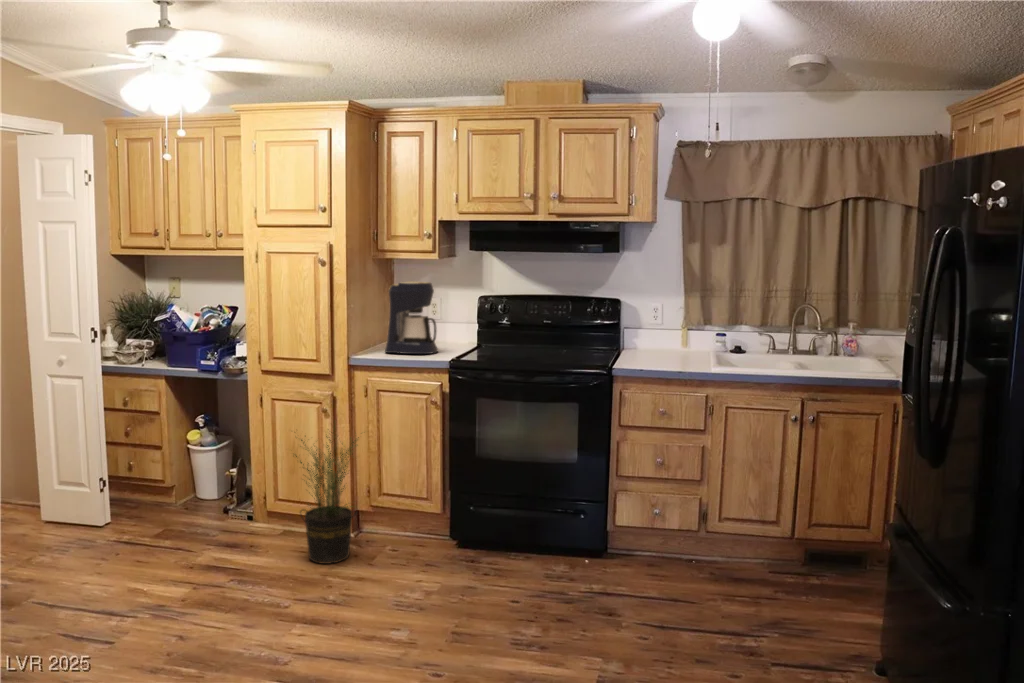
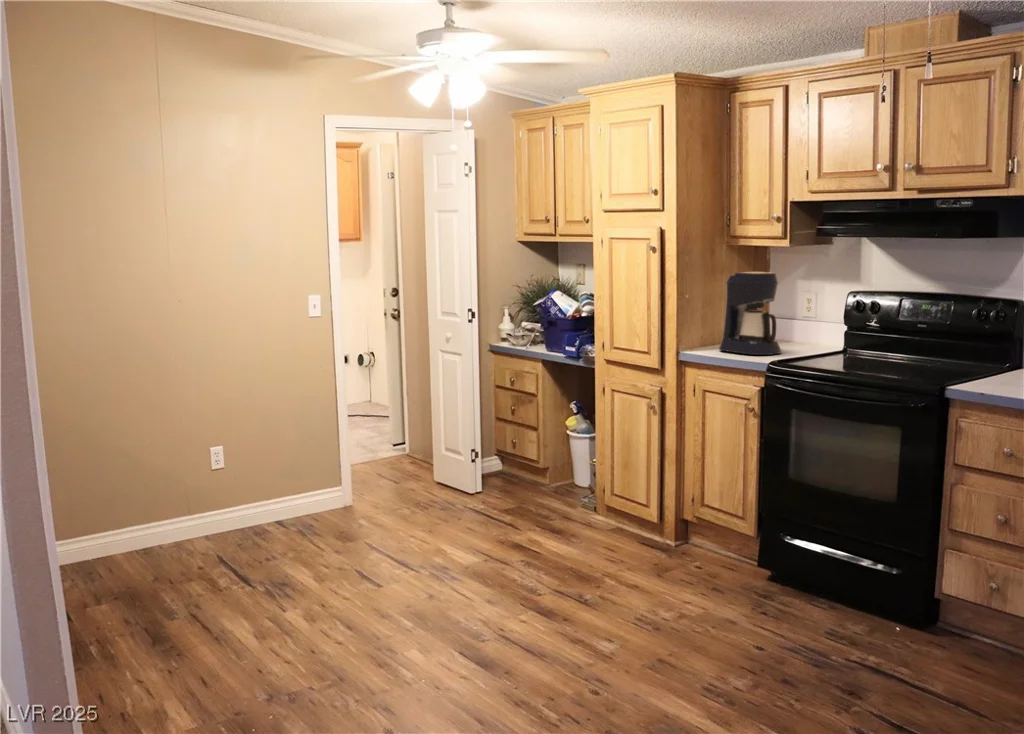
potted plant: present [295,430,359,564] -> none [596,416,670,564]

